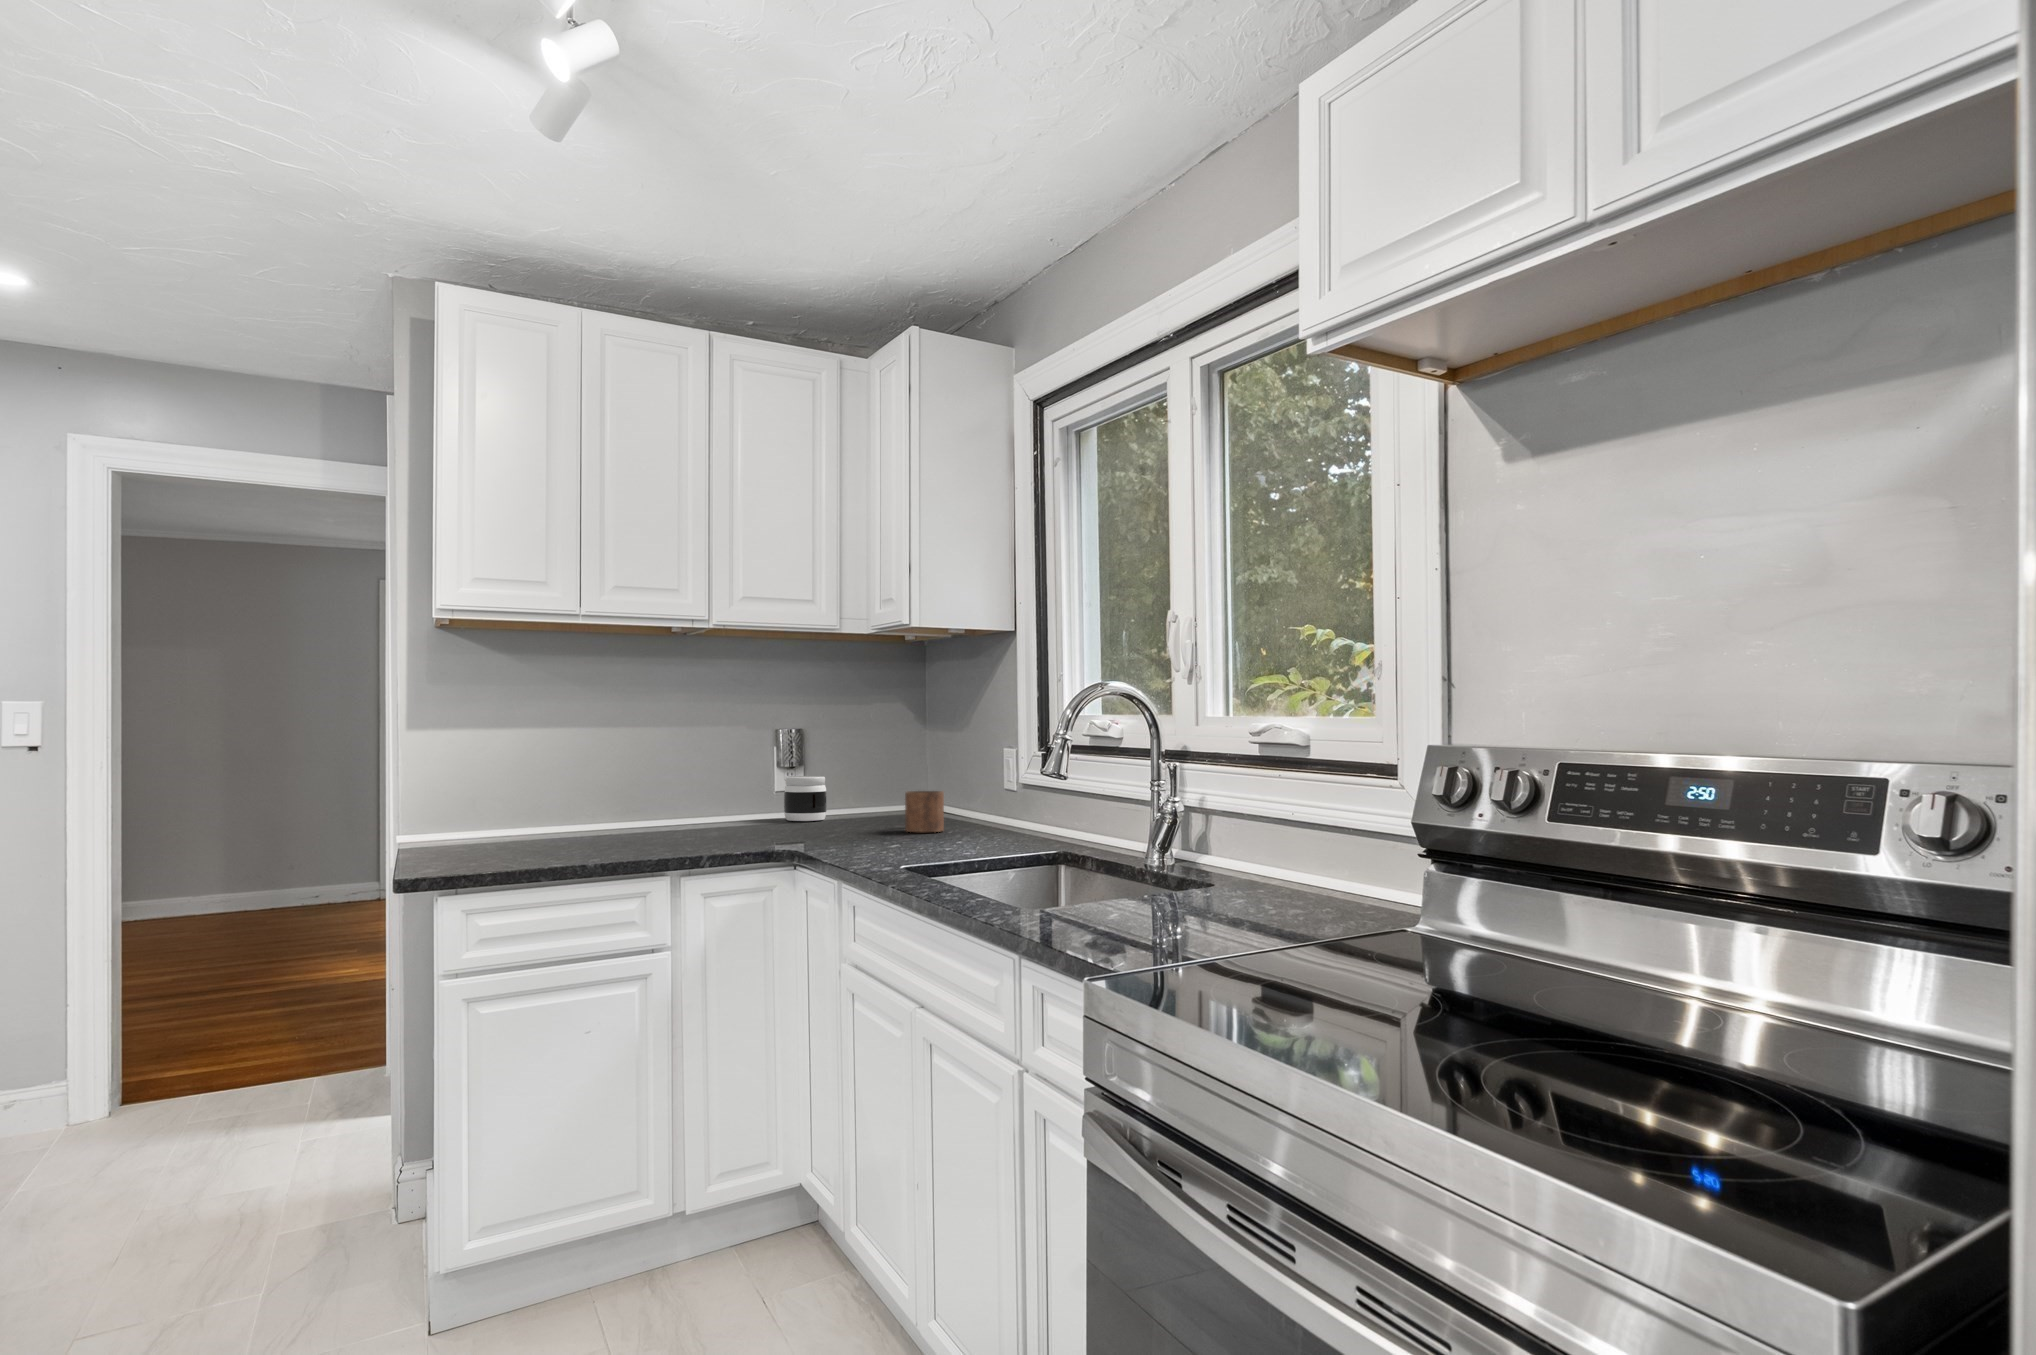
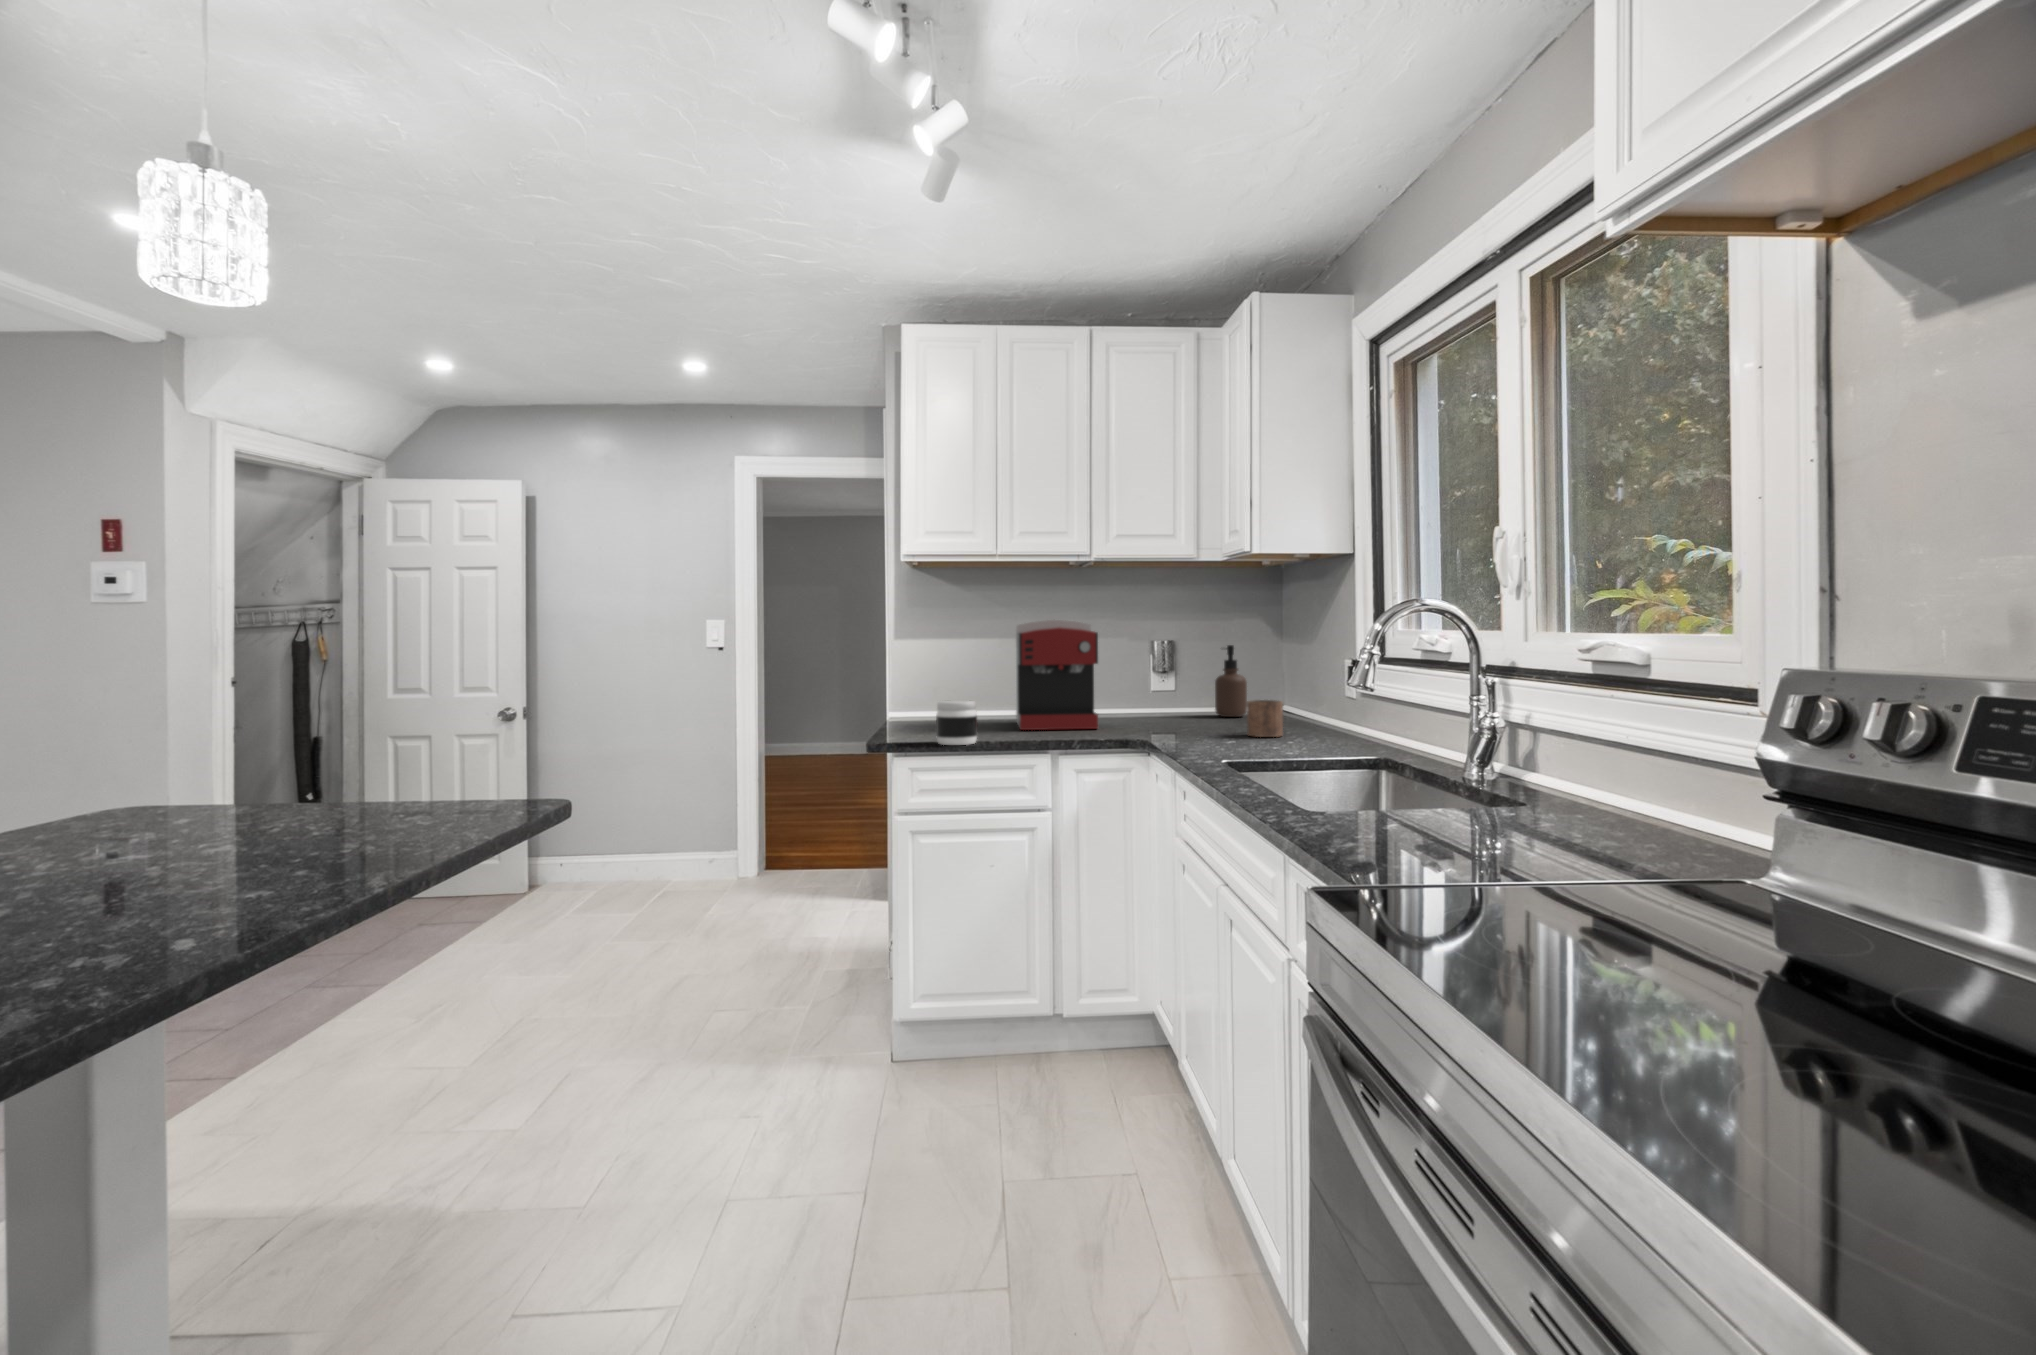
coffee maker: none [615,695,728,832] -> present [1016,620,1098,730]
soap dispenser: none [858,728,895,812] -> present [1215,645,1247,717]
jar: present [784,776,827,821] -> present [936,700,978,745]

